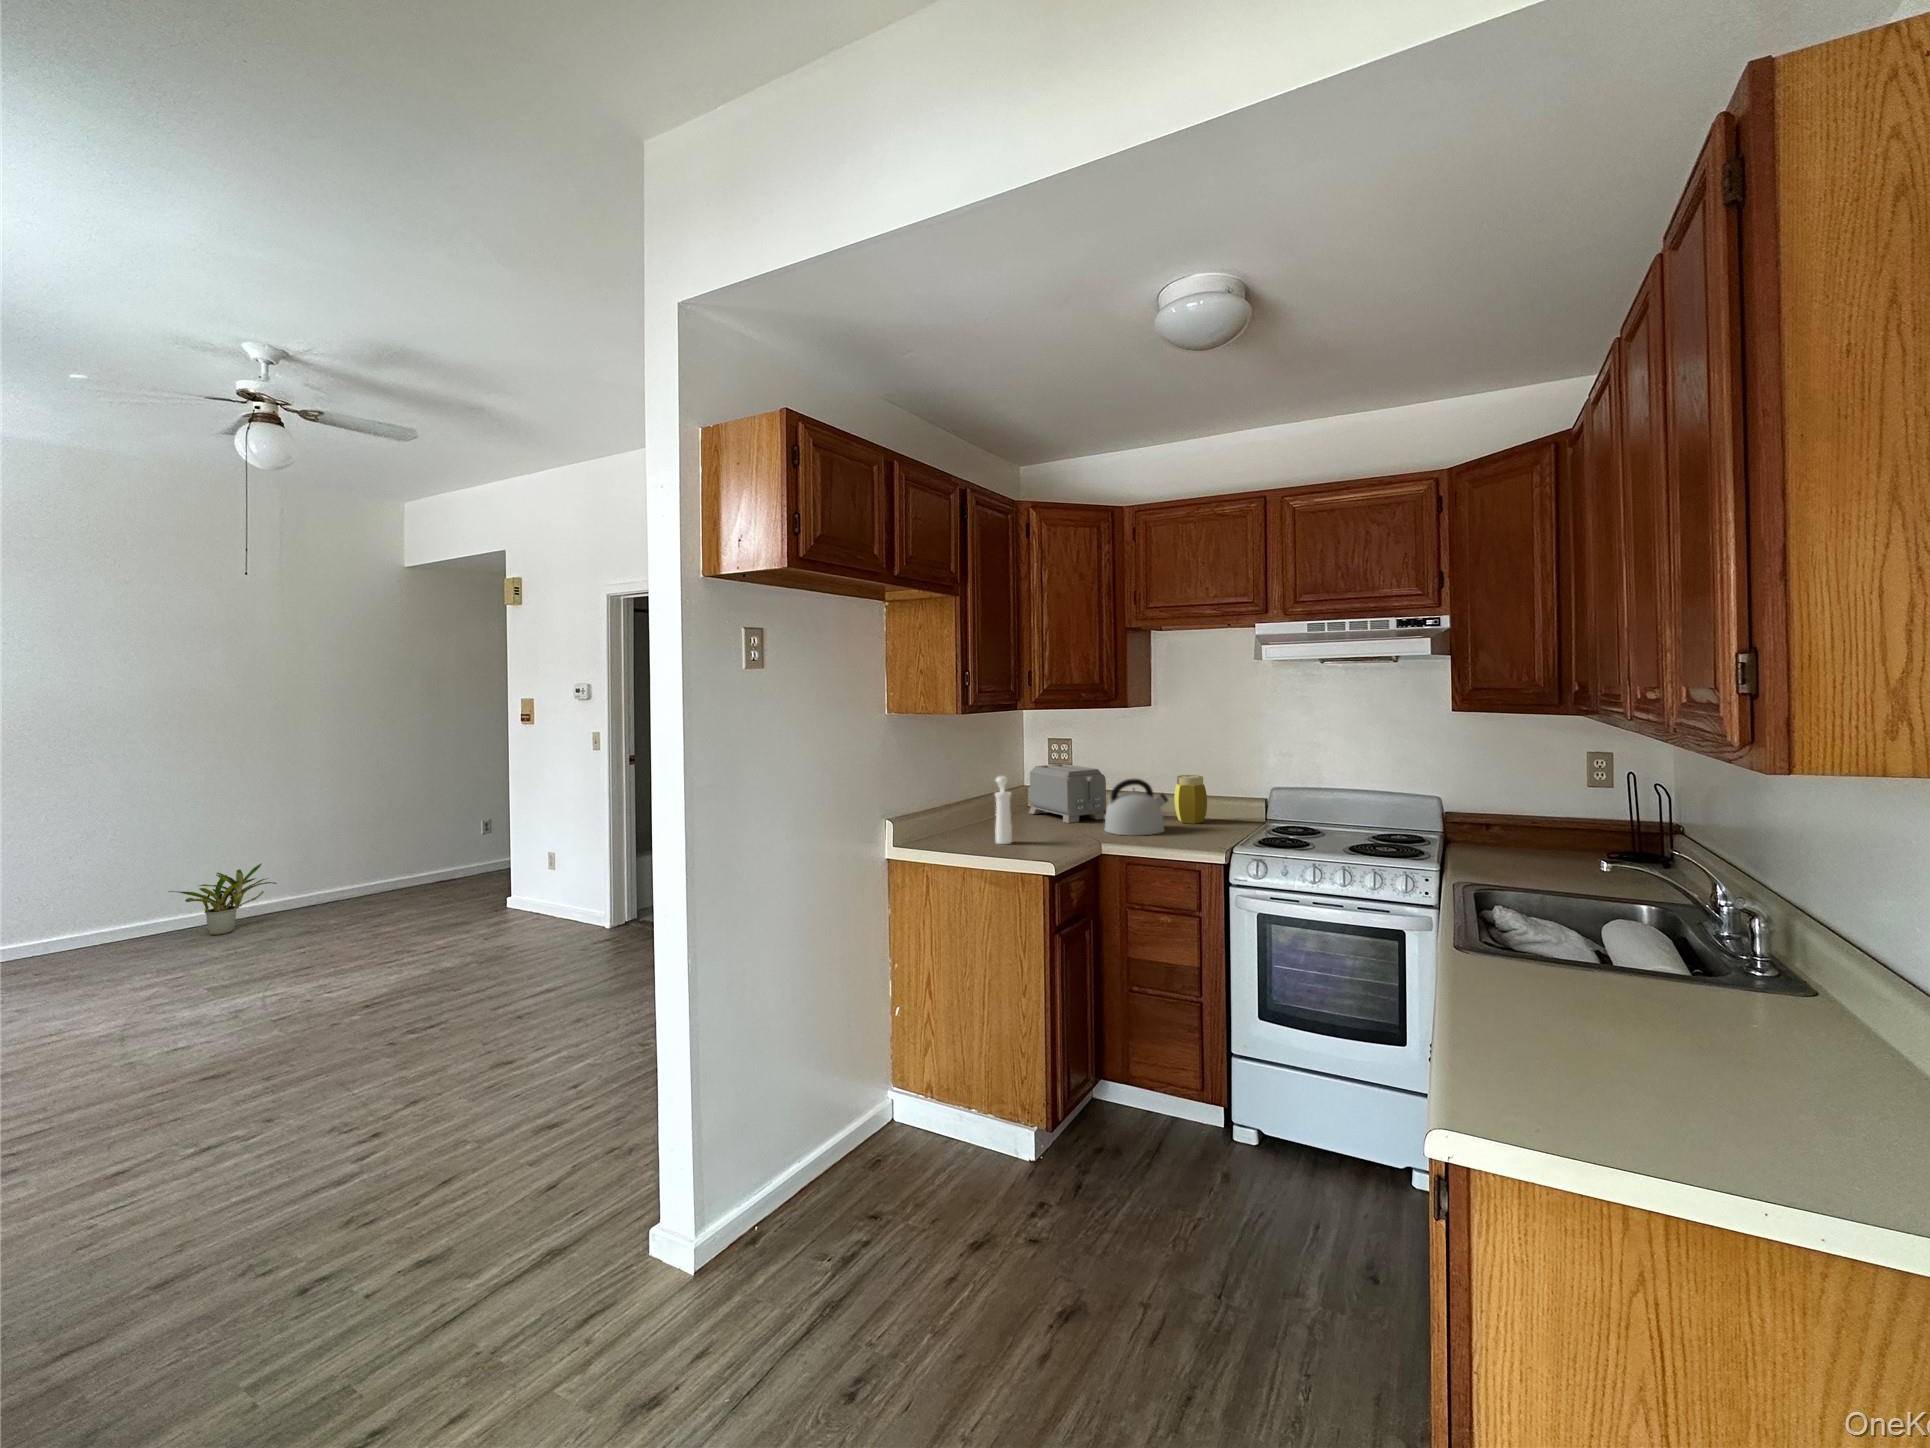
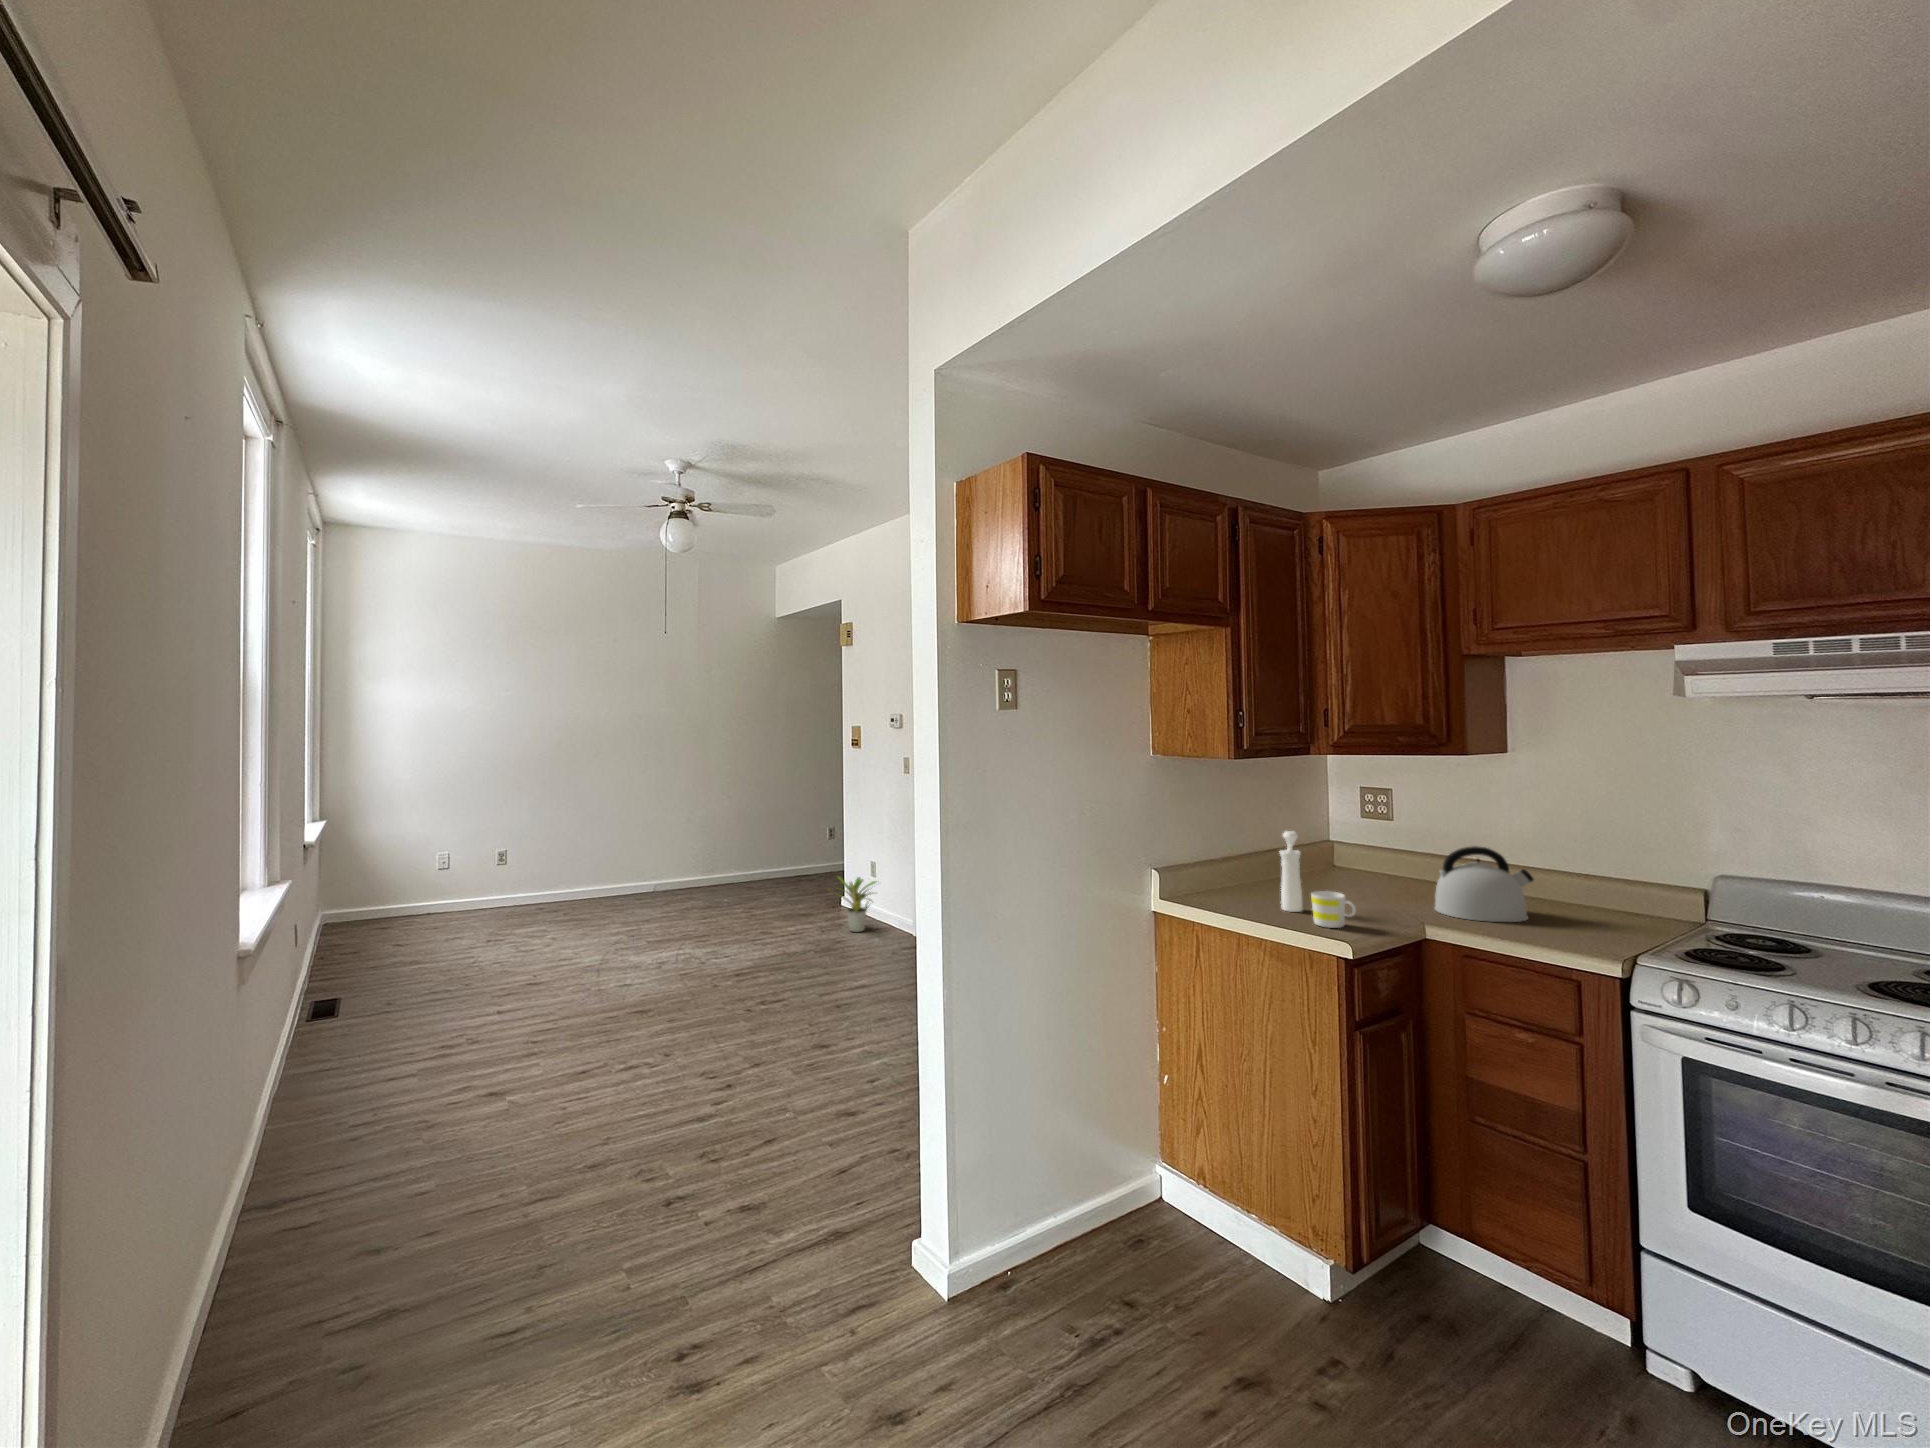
toaster: present [1029,764,1106,823] -> none [1335,819,1443,894]
jar: present [1174,775,1207,824] -> none [1547,846,1602,914]
mug: none [1021,823,1055,853] -> present [1311,891,1356,928]
potted plant: present [169,863,276,935] -> present [838,877,876,932]

